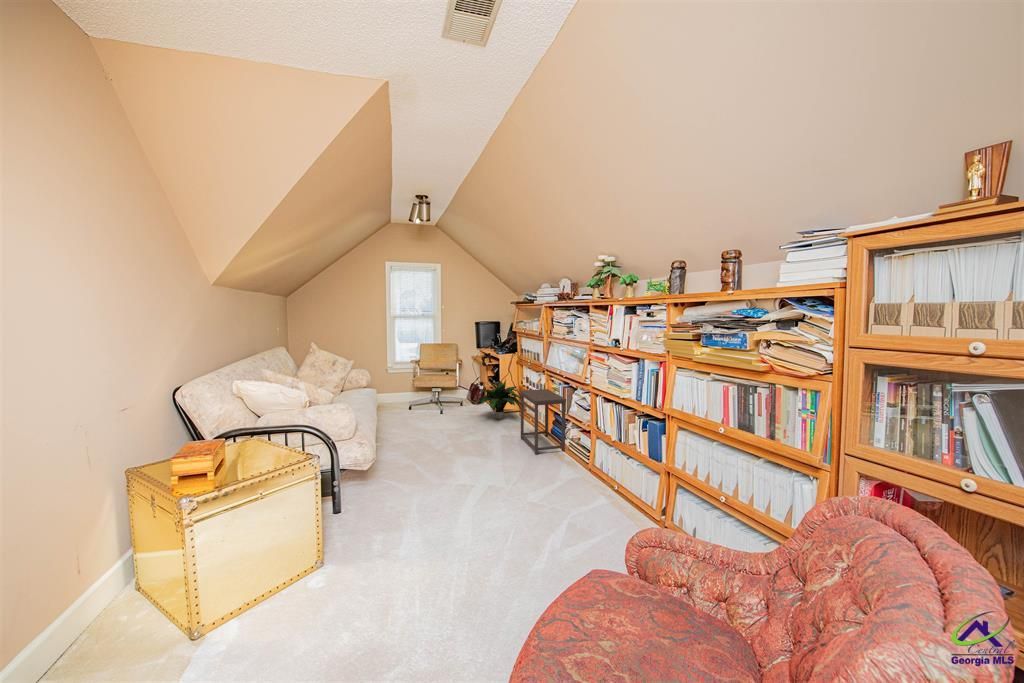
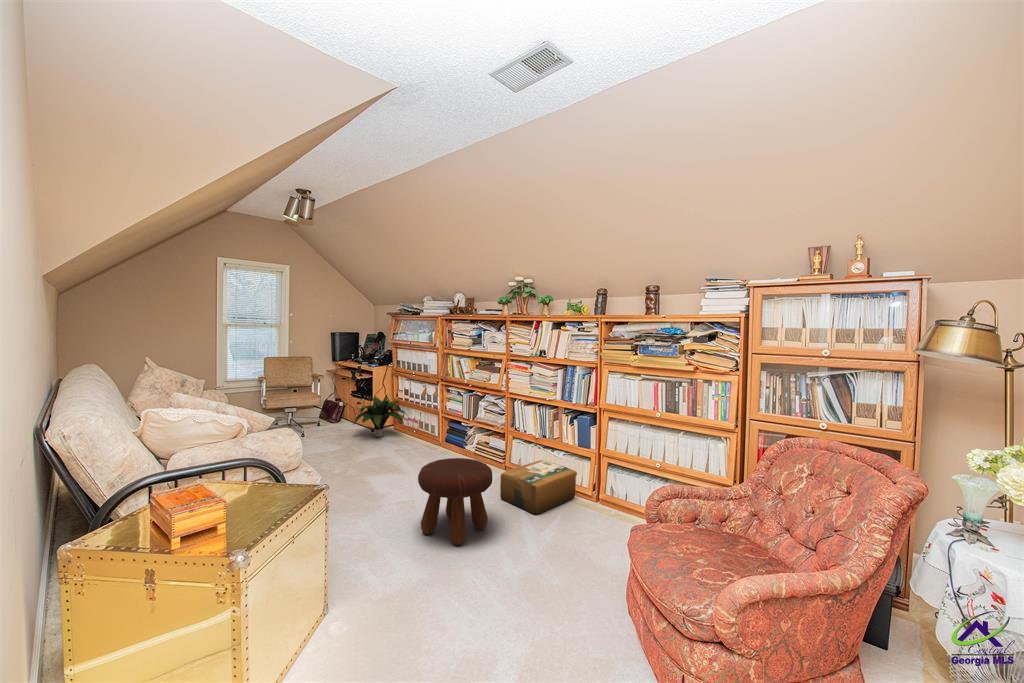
side table: present [520,389,566,454] -> none [420,400,475,464]
footstool: none [438,449,514,539] -> present [418,458,492,545]
cardboard box: none [551,466,641,527] -> present [500,460,577,514]

